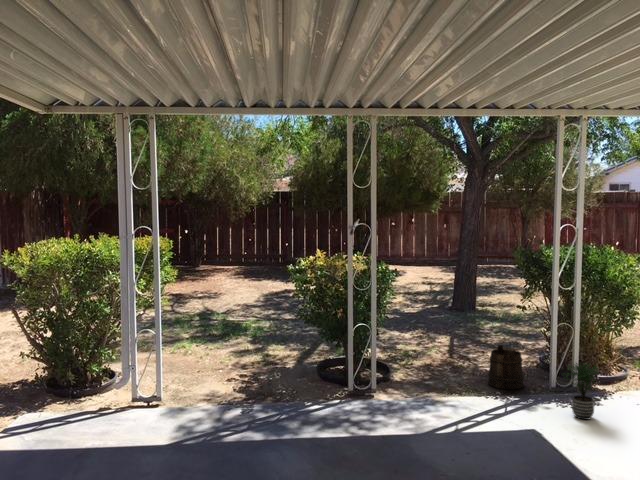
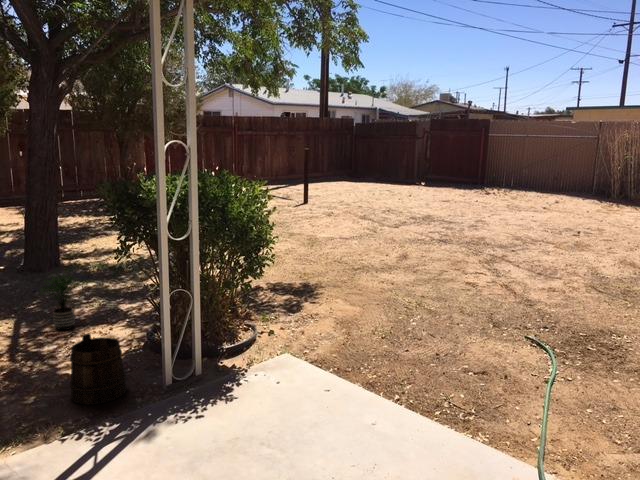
potted plant: present [566,363,597,420] -> present [41,275,75,330]

